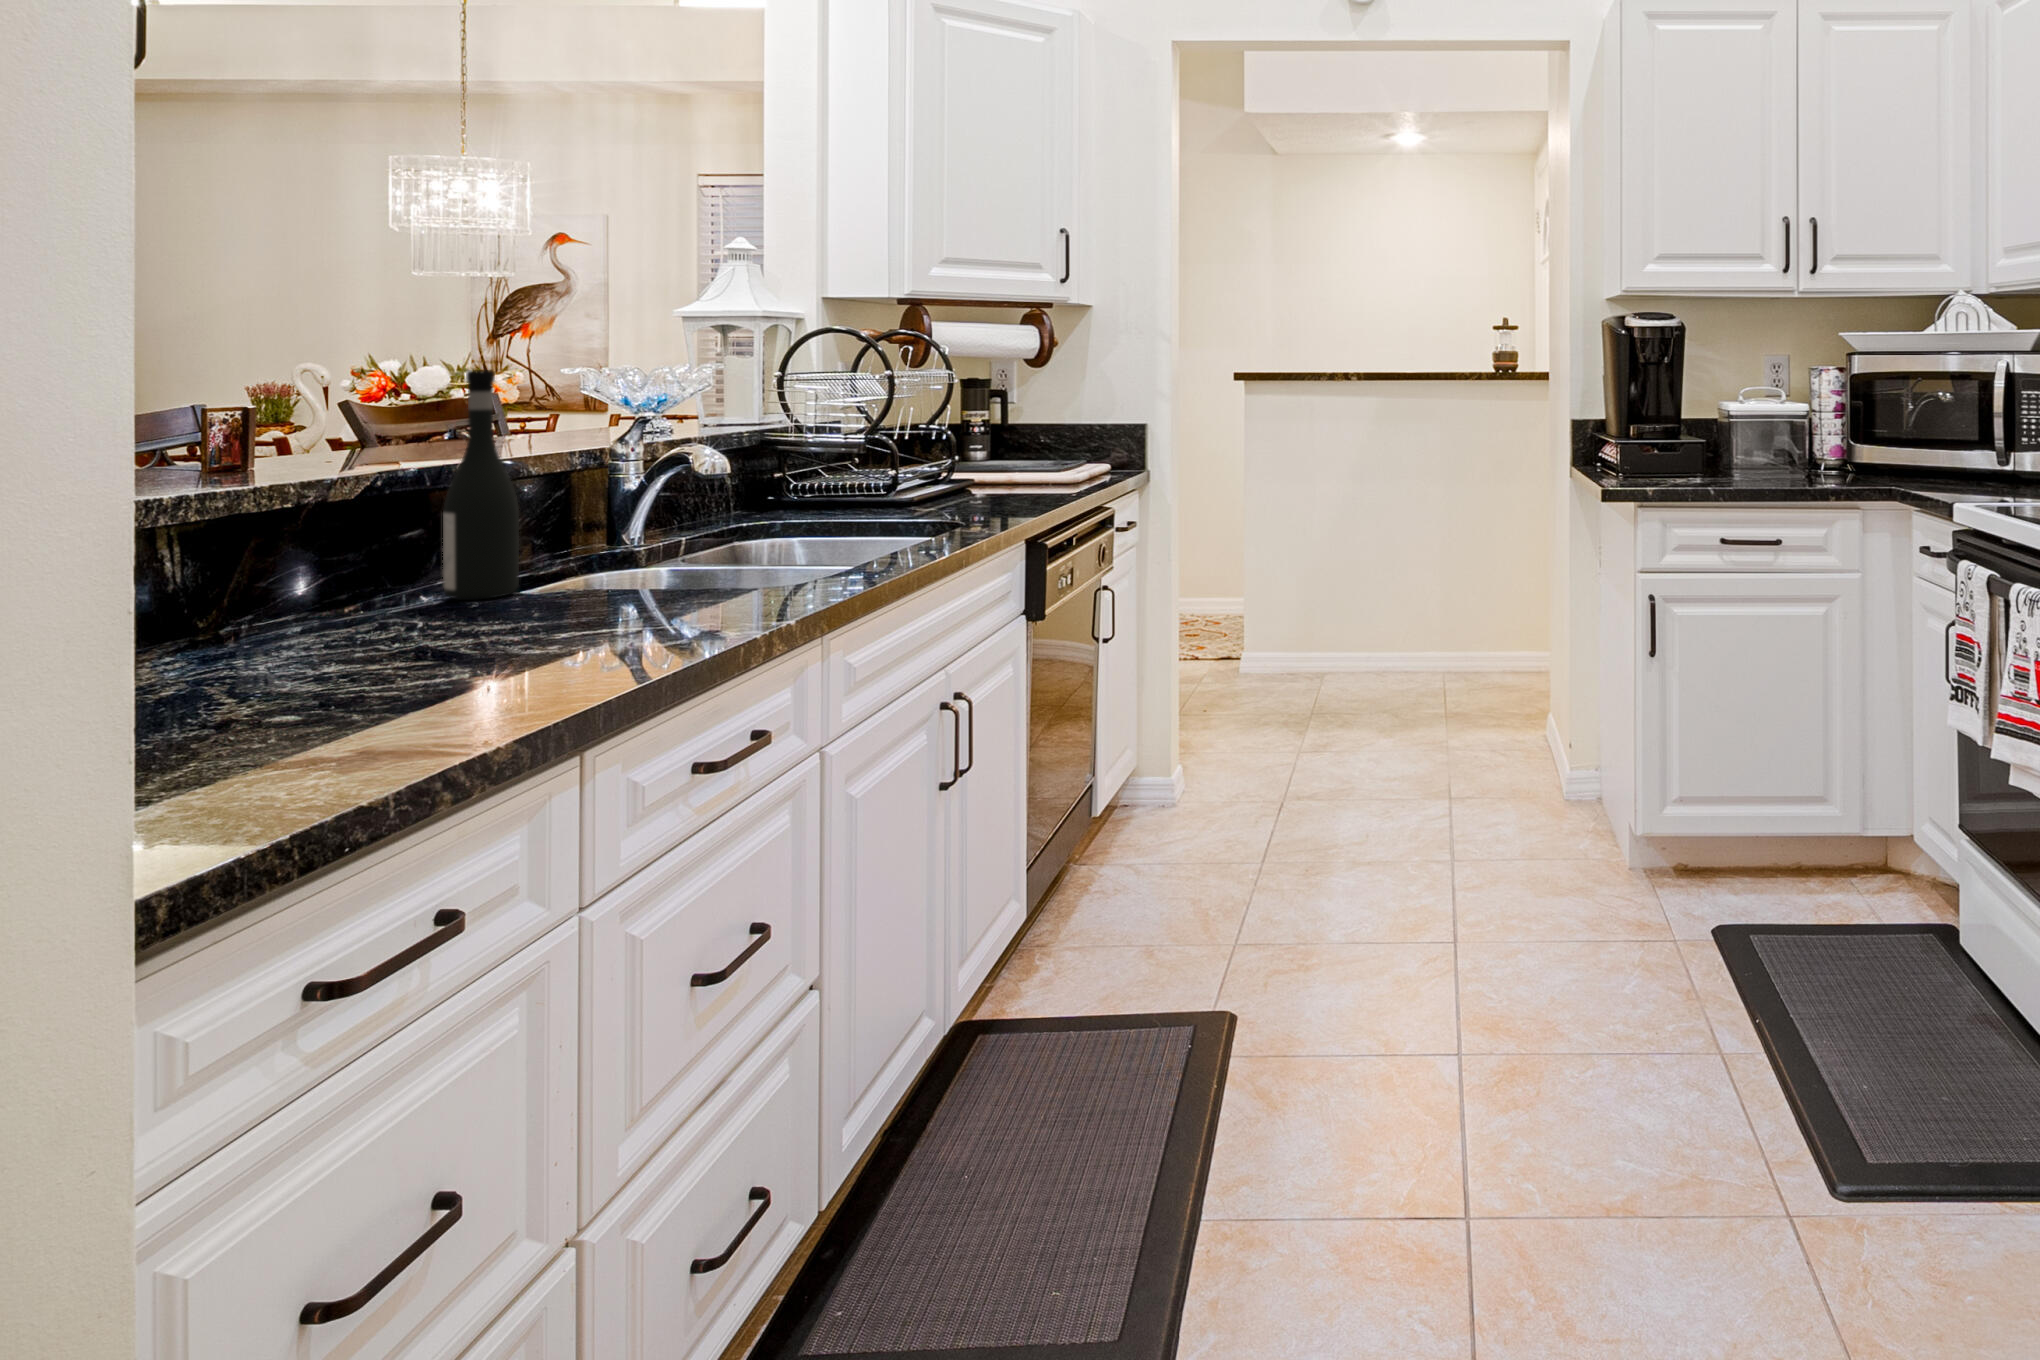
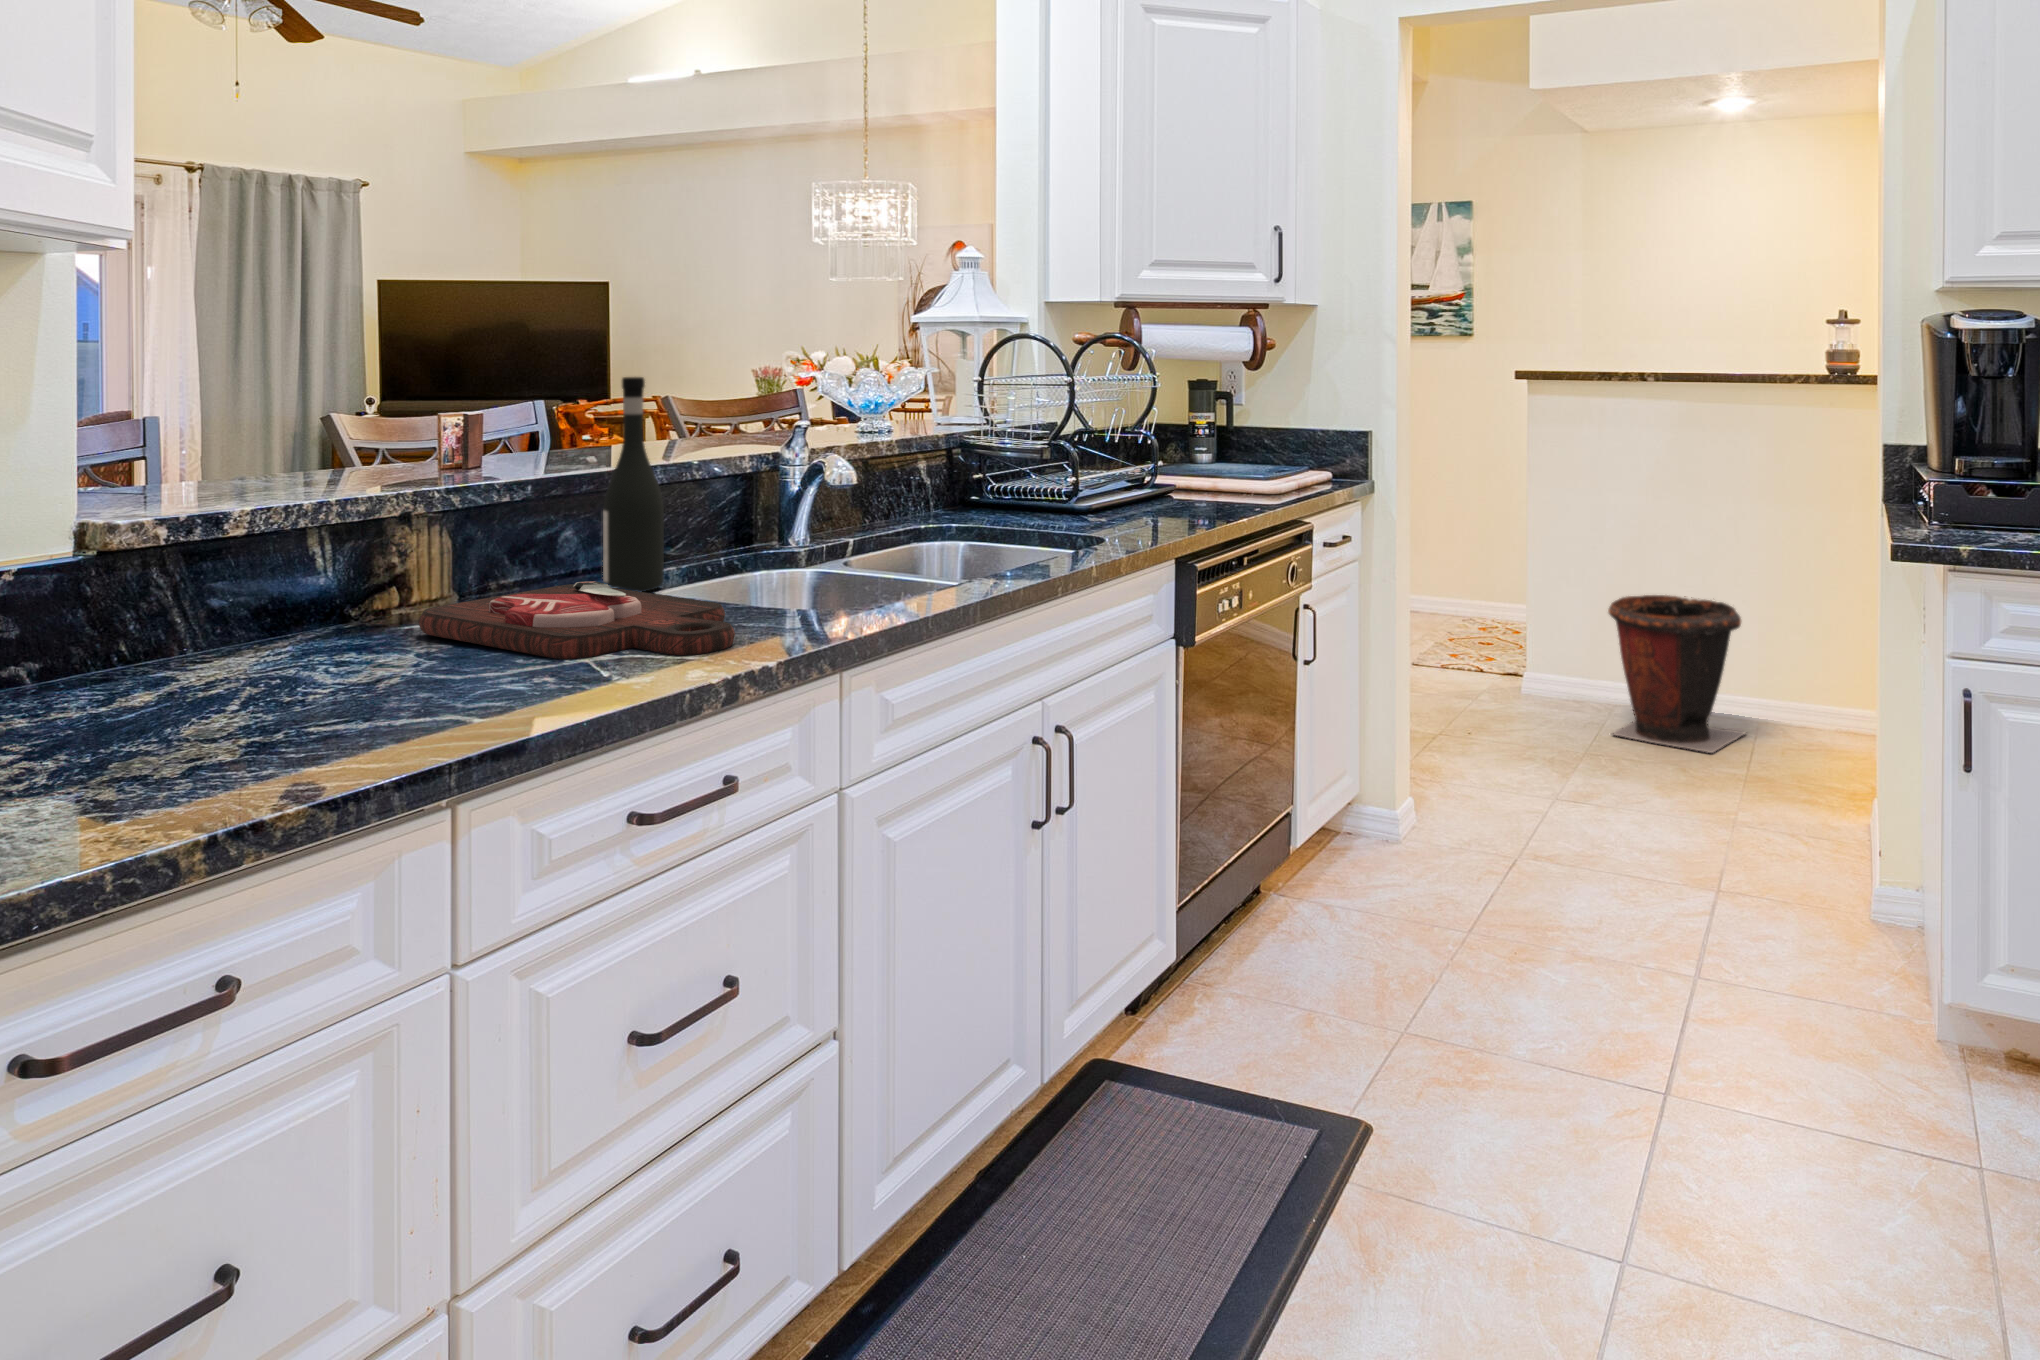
waste bin: none [1329,562,1443,692] -> present [1608,595,1745,753]
cutting board: none [280,583,702,650] -> present [418,581,735,659]

